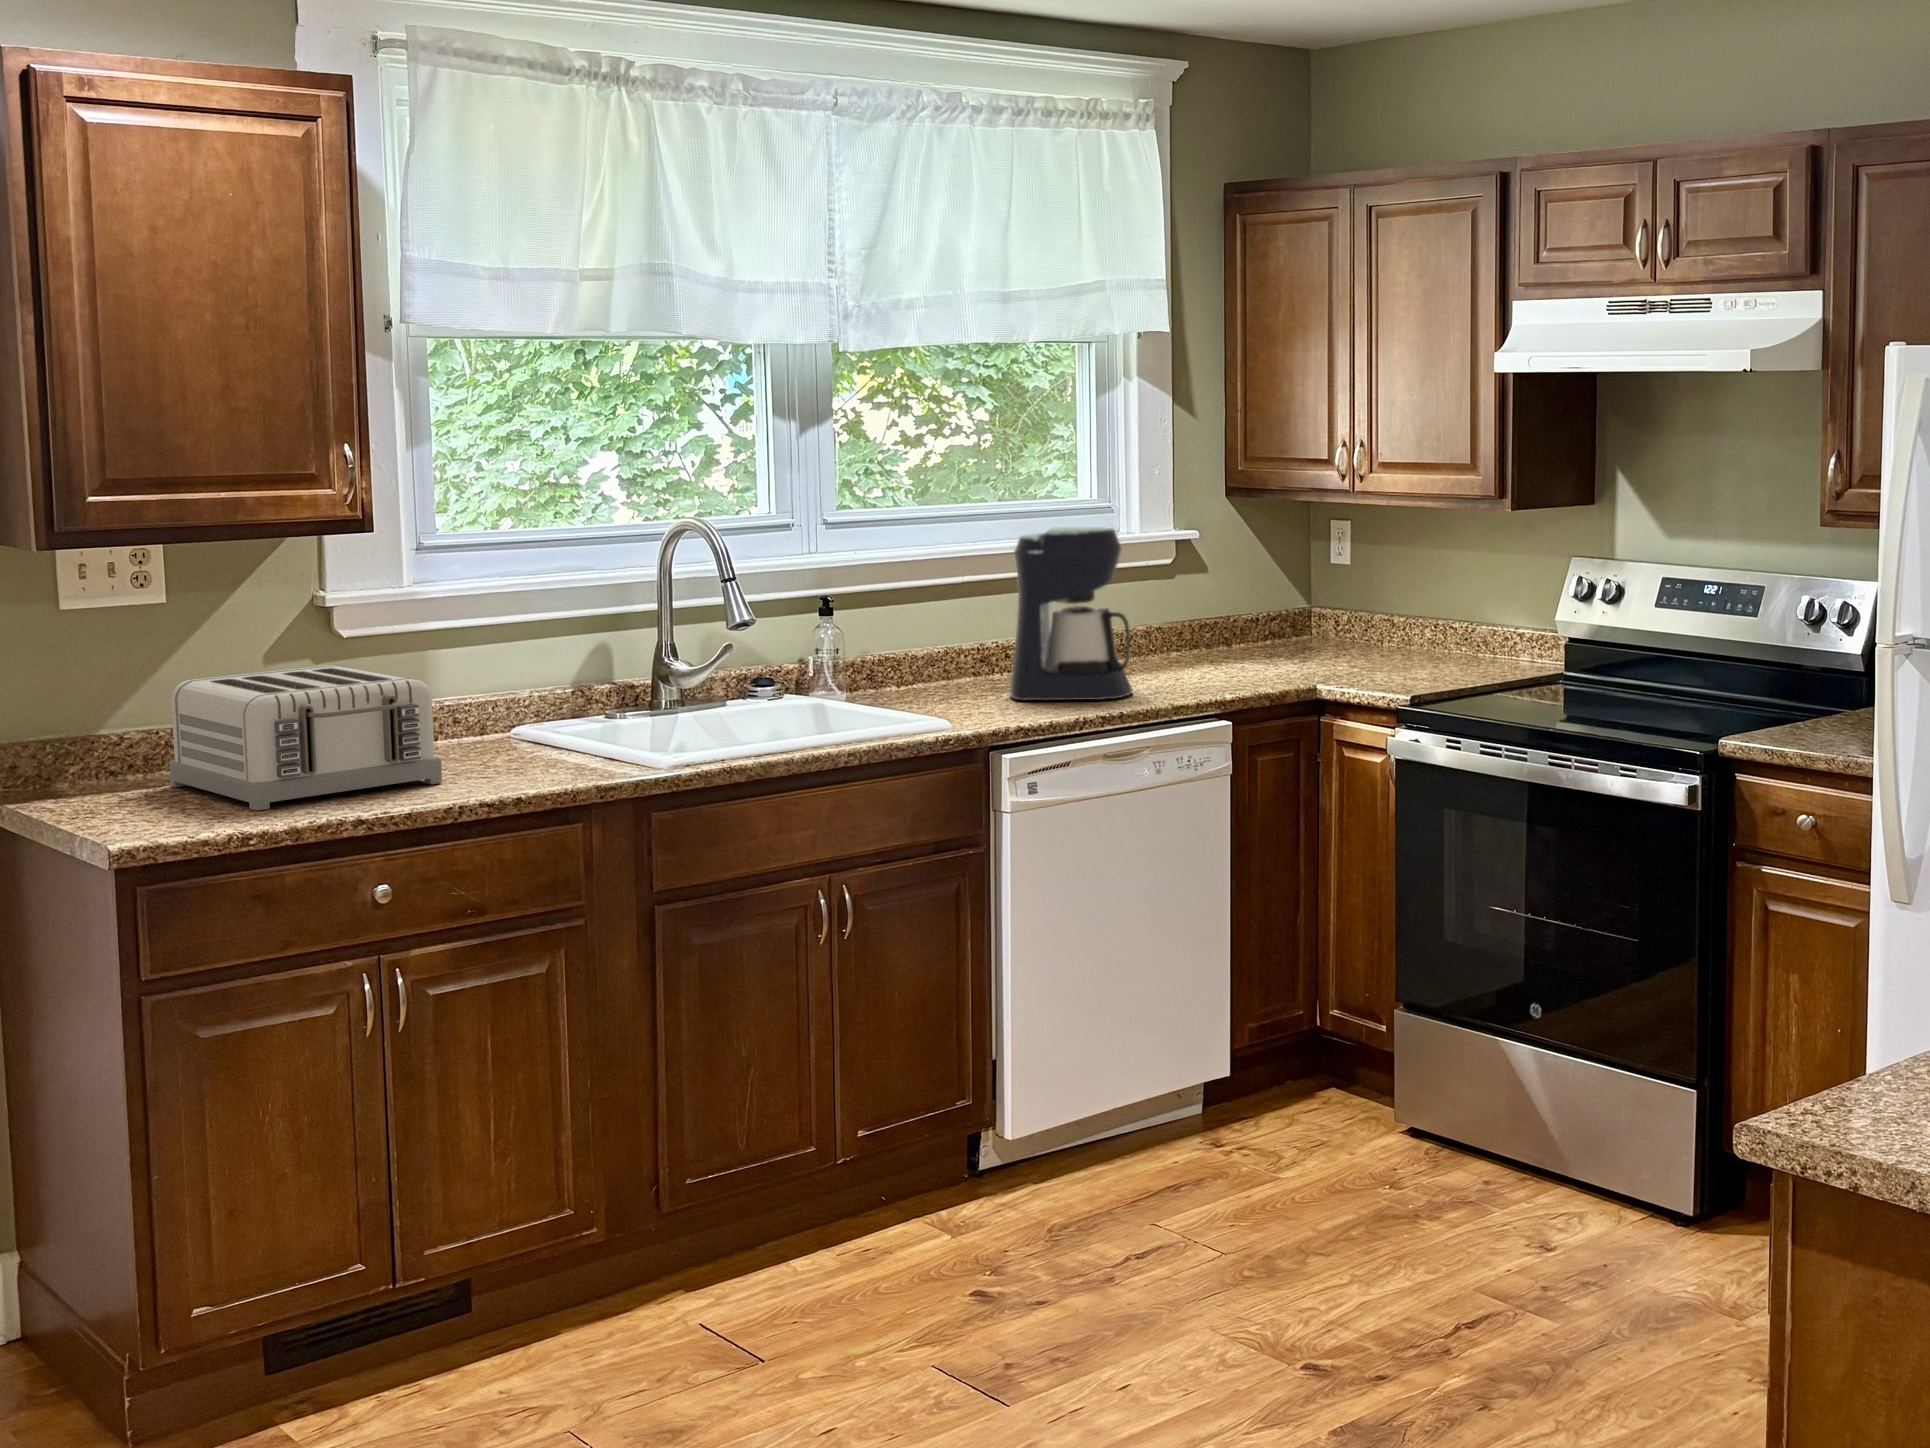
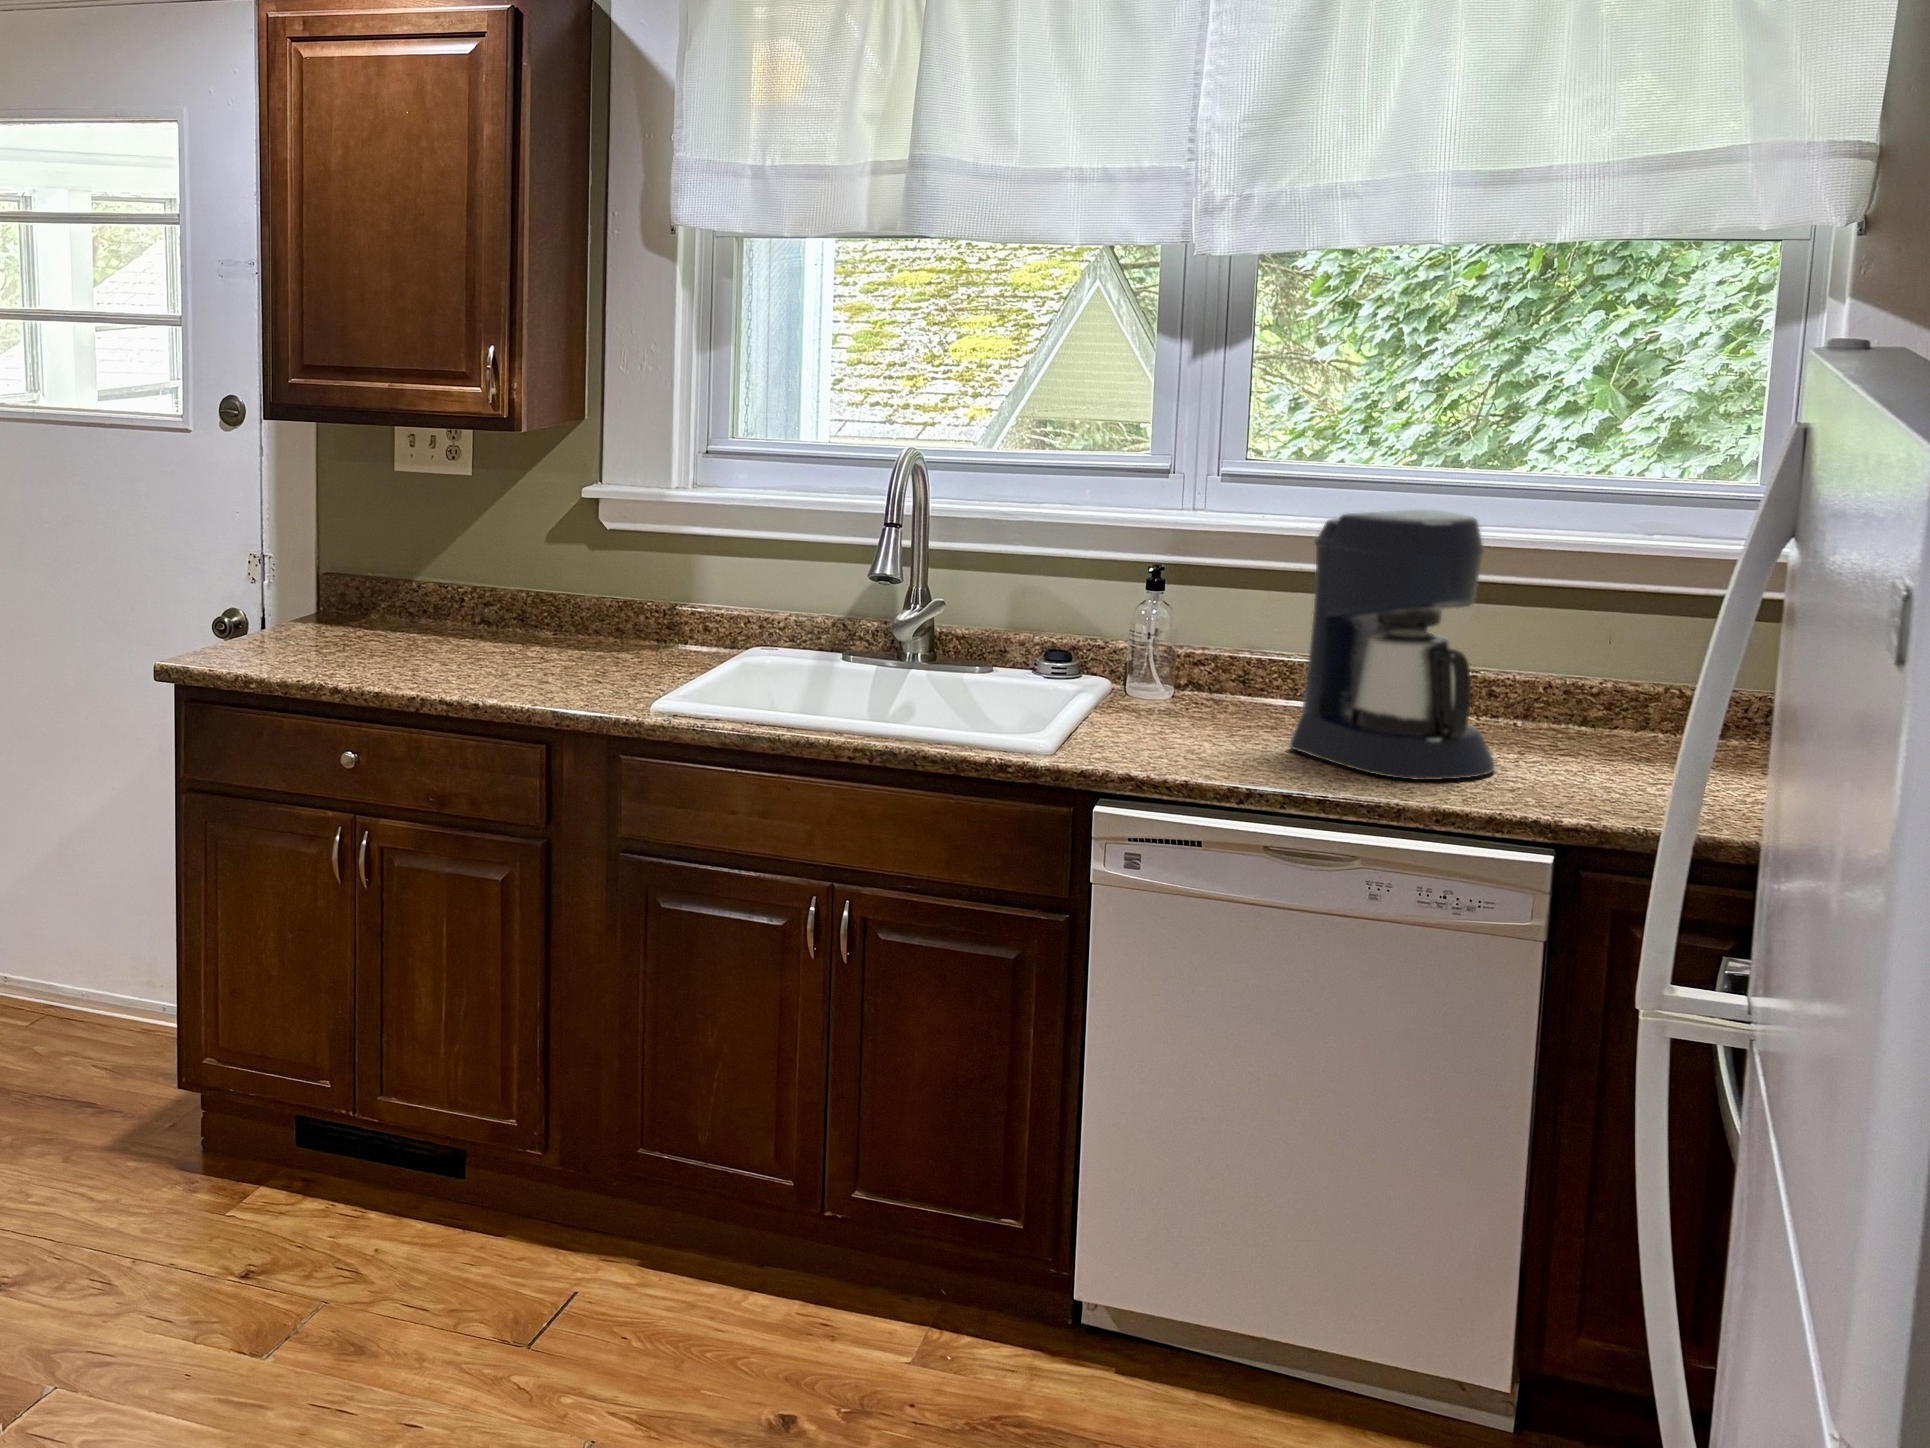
toaster: present [169,665,442,810] -> none [343,545,575,676]

